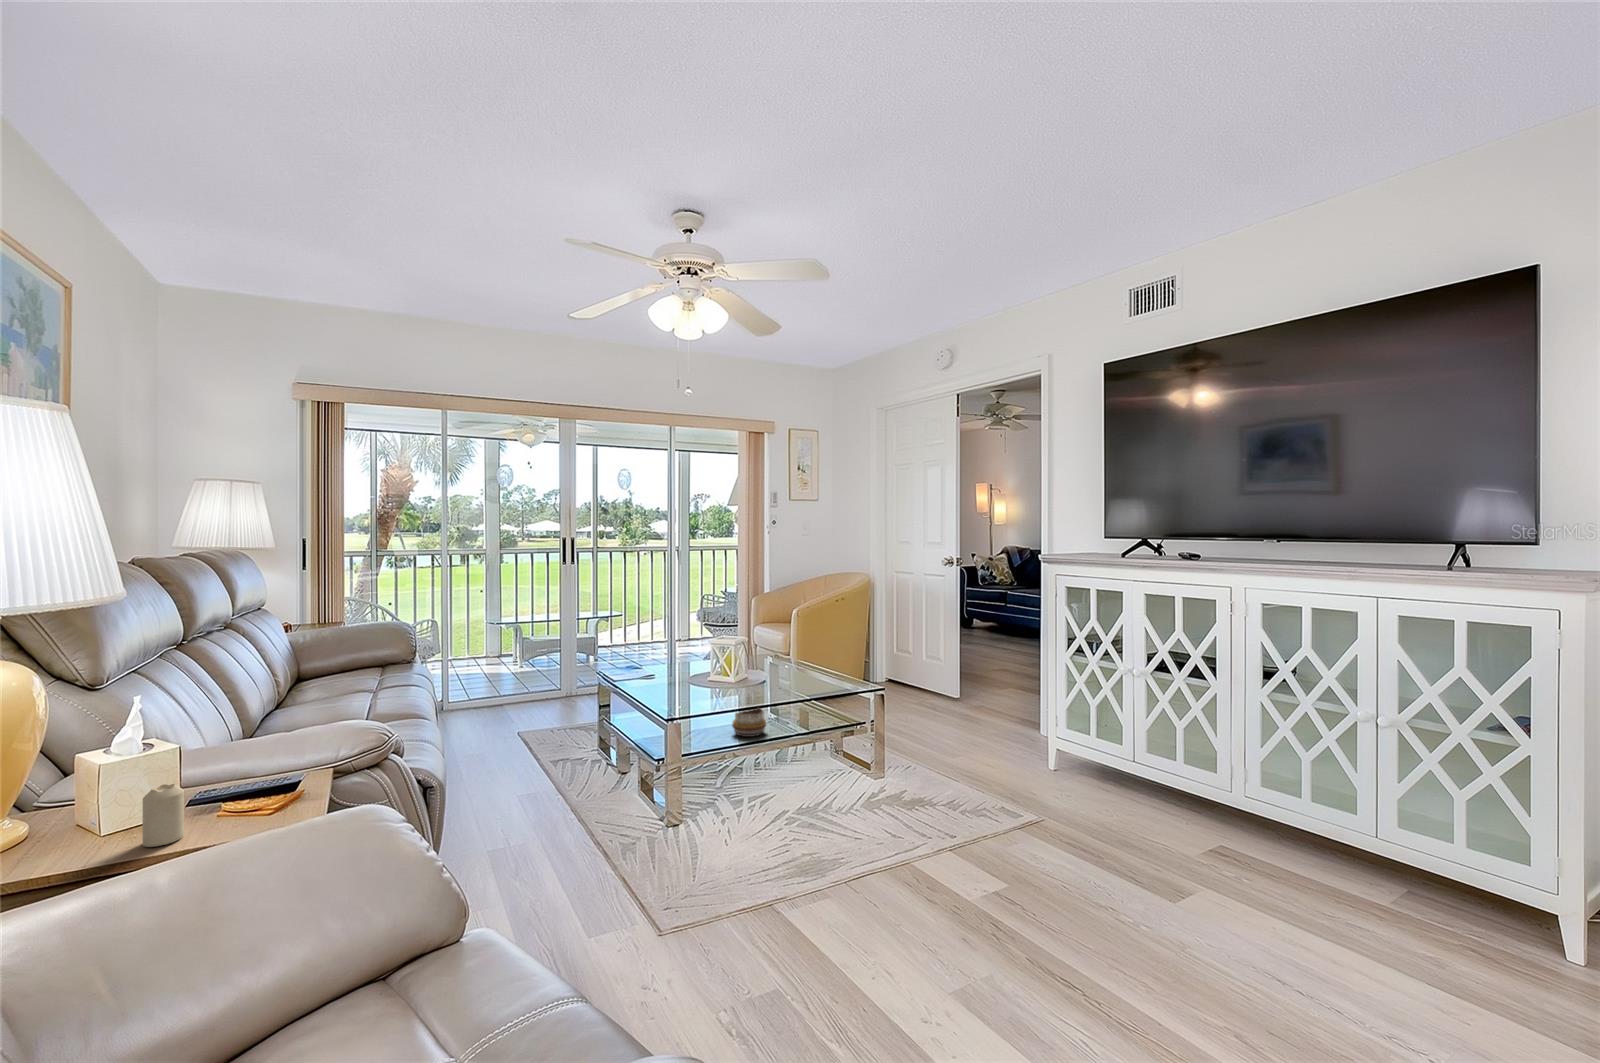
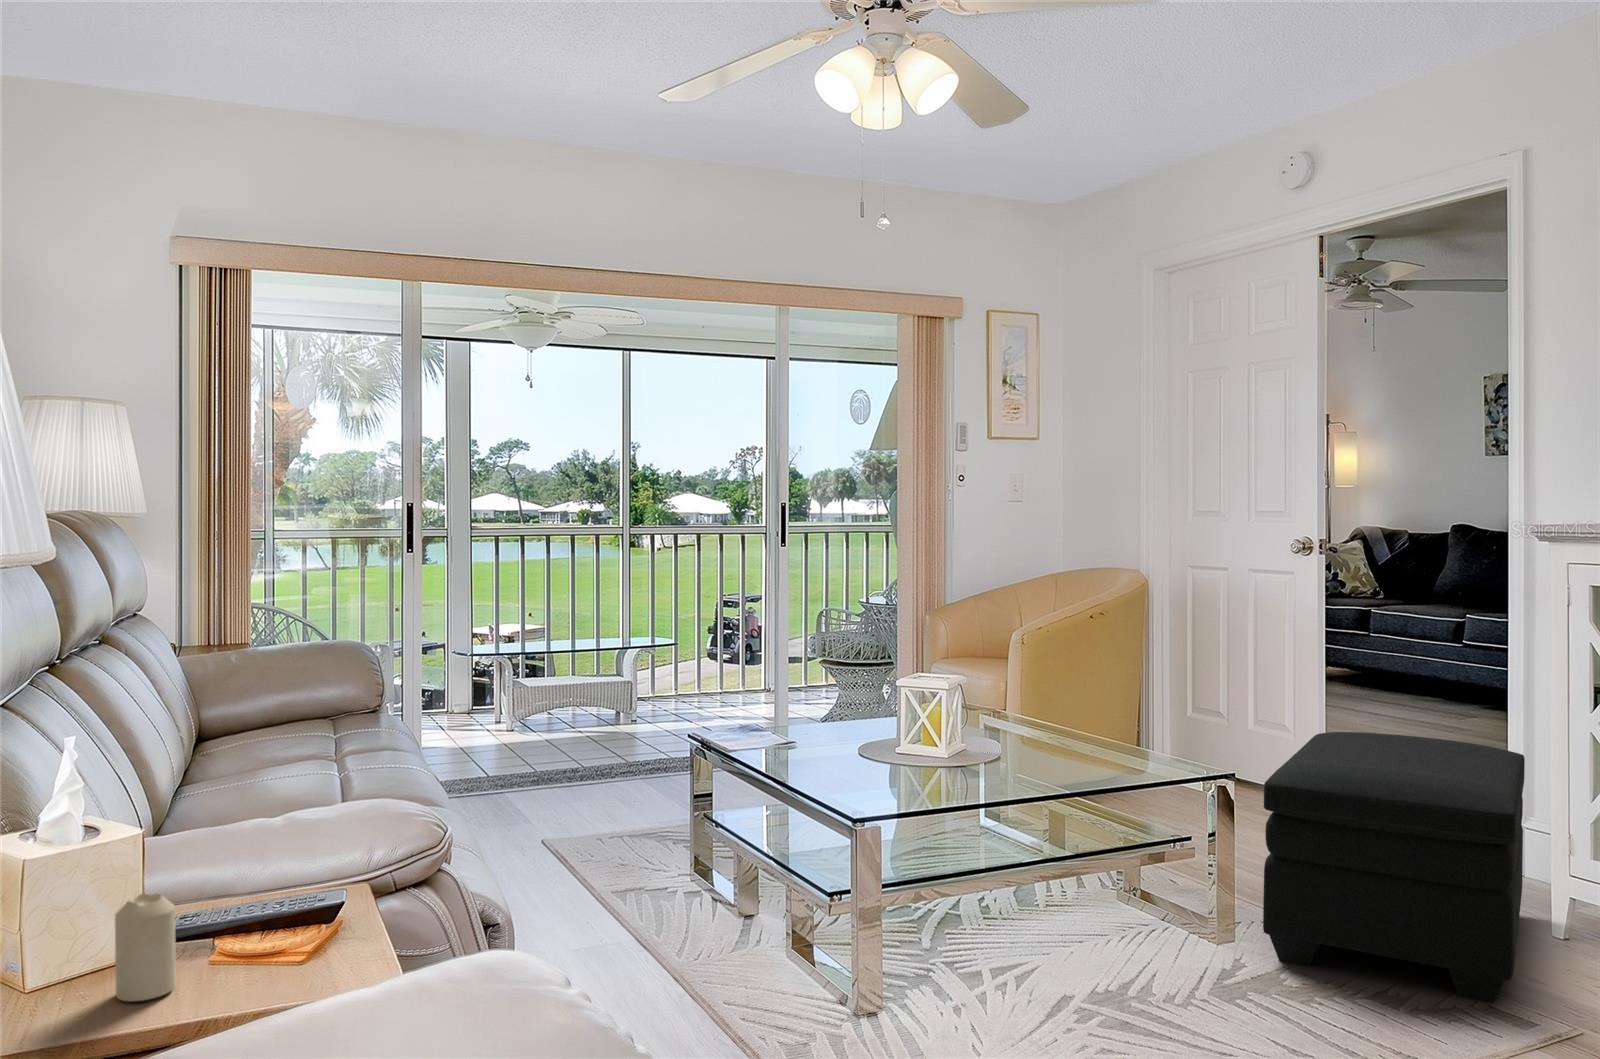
ottoman: none [896,663,1038,805] -> present [1263,732,1525,1003]
decorative bowl: present [732,708,766,737] -> none [960,803,1023,857]

